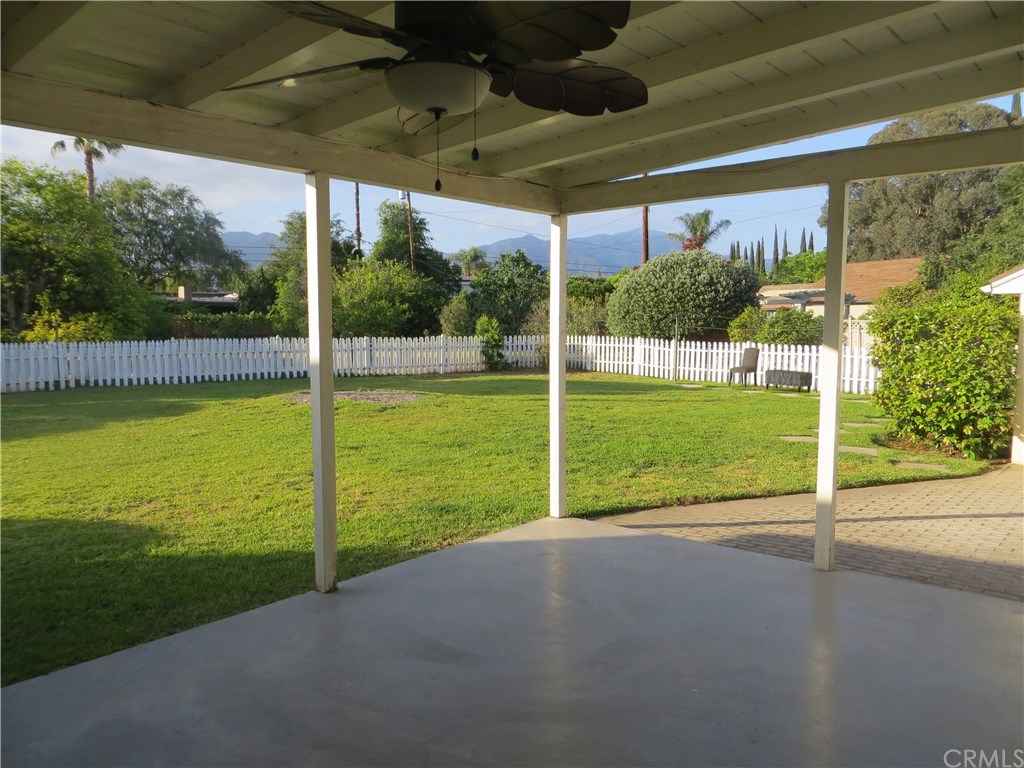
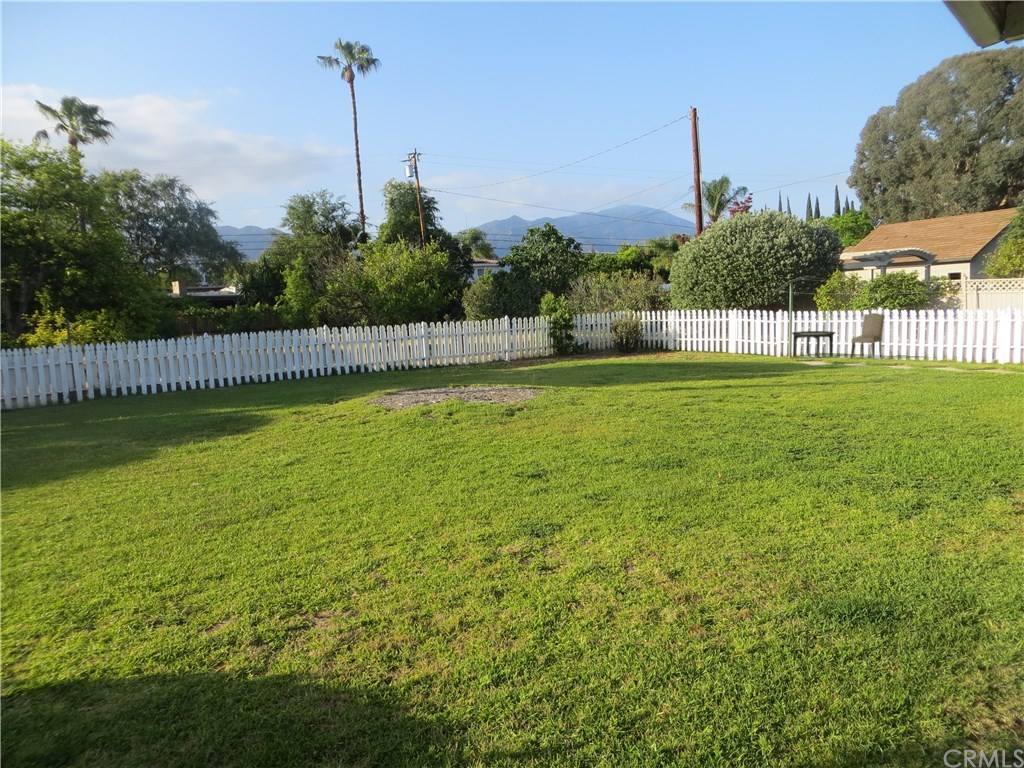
round table: none [685,361,723,385] -> present [792,331,835,358]
bench: present [765,370,812,393] -> none [901,337,962,362]

